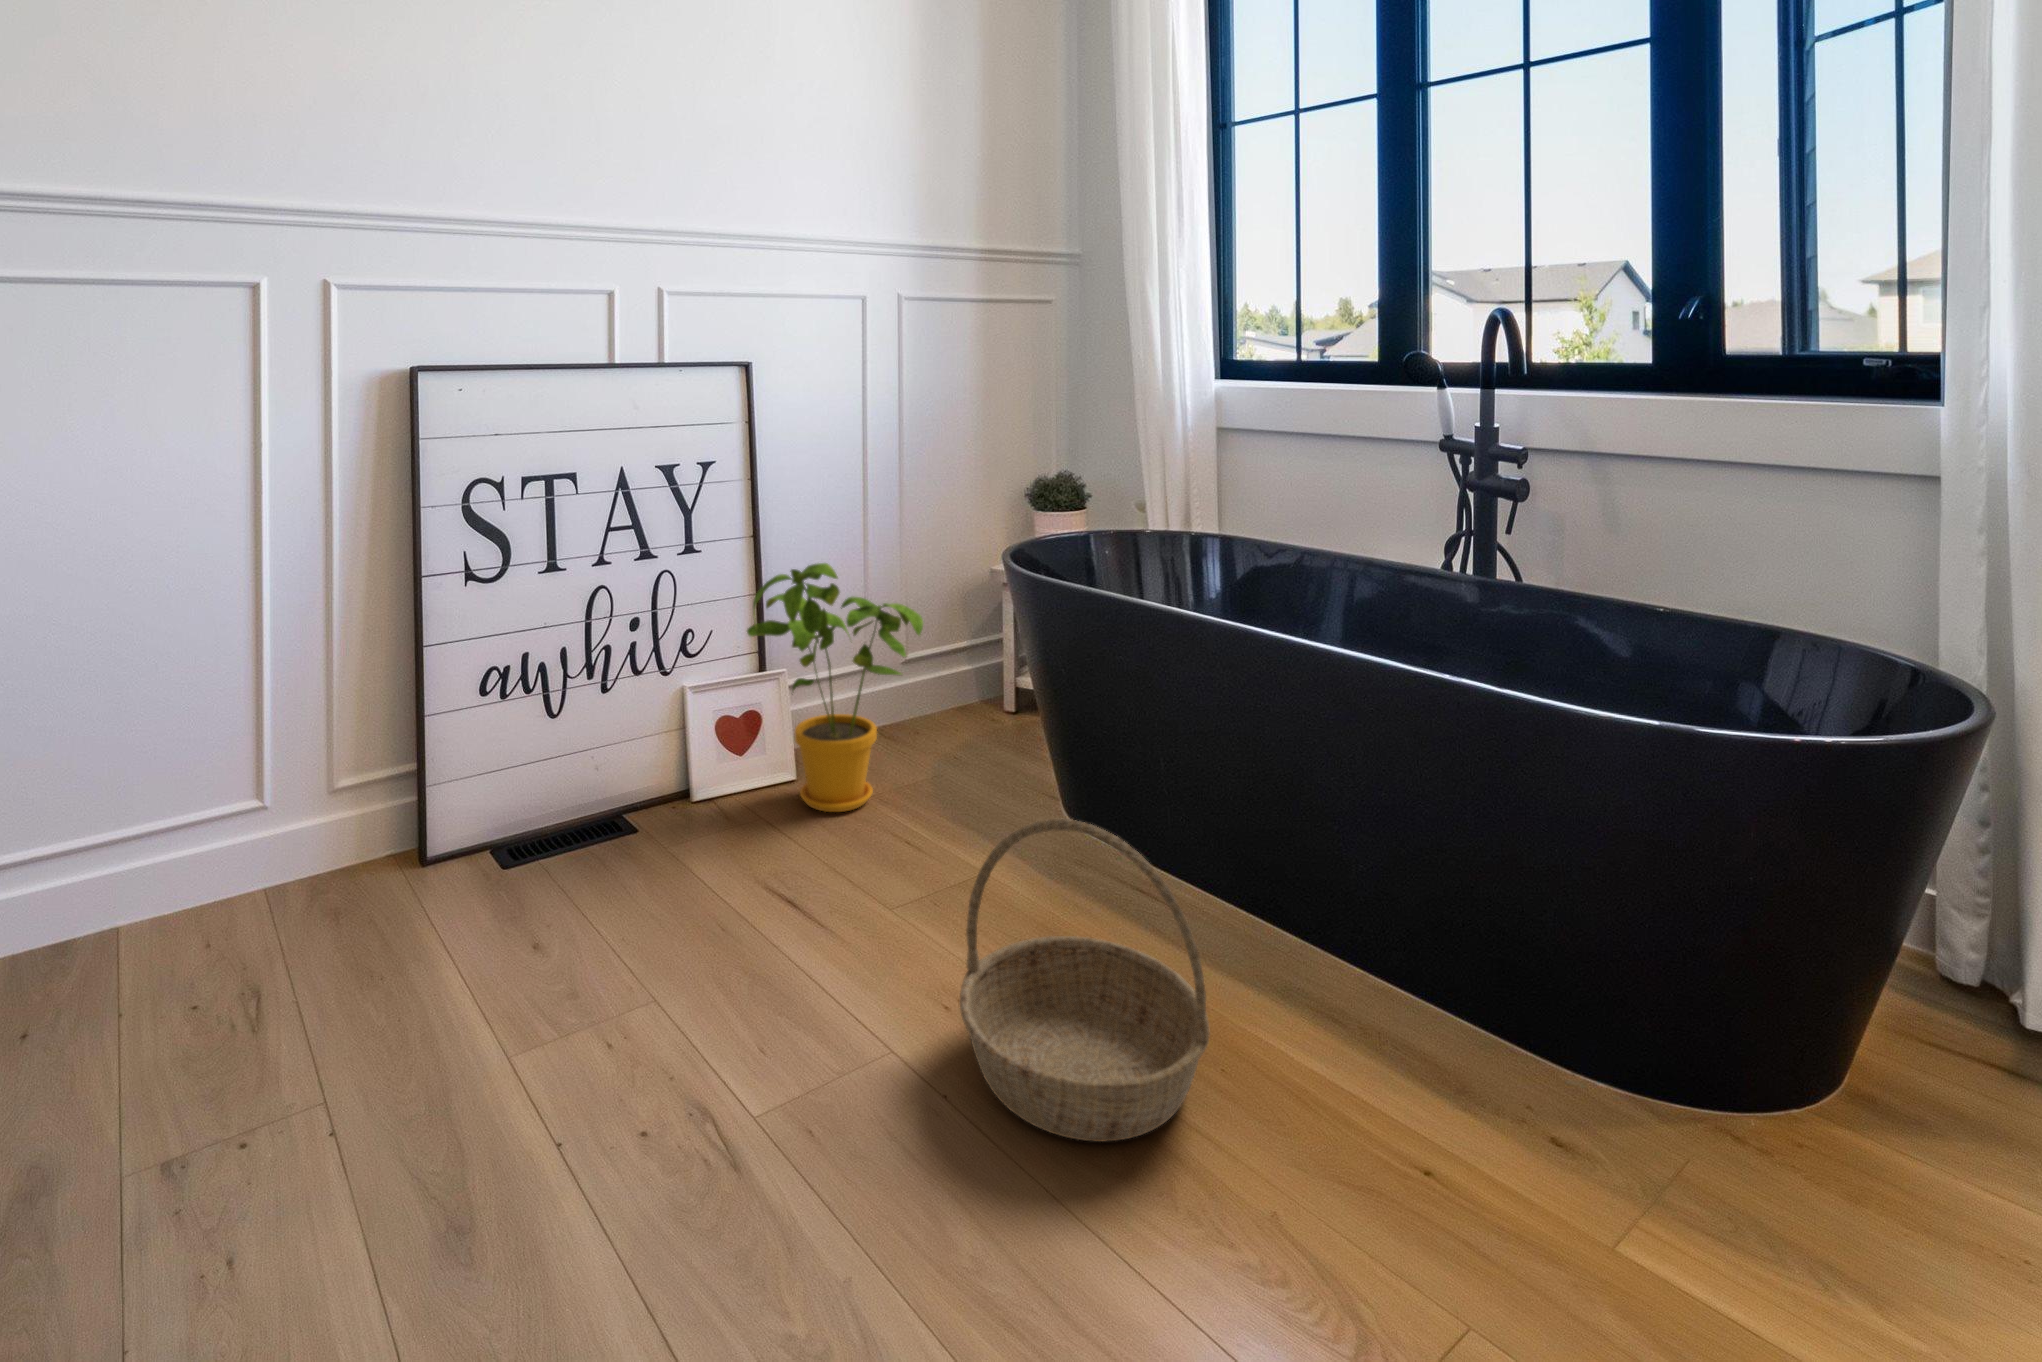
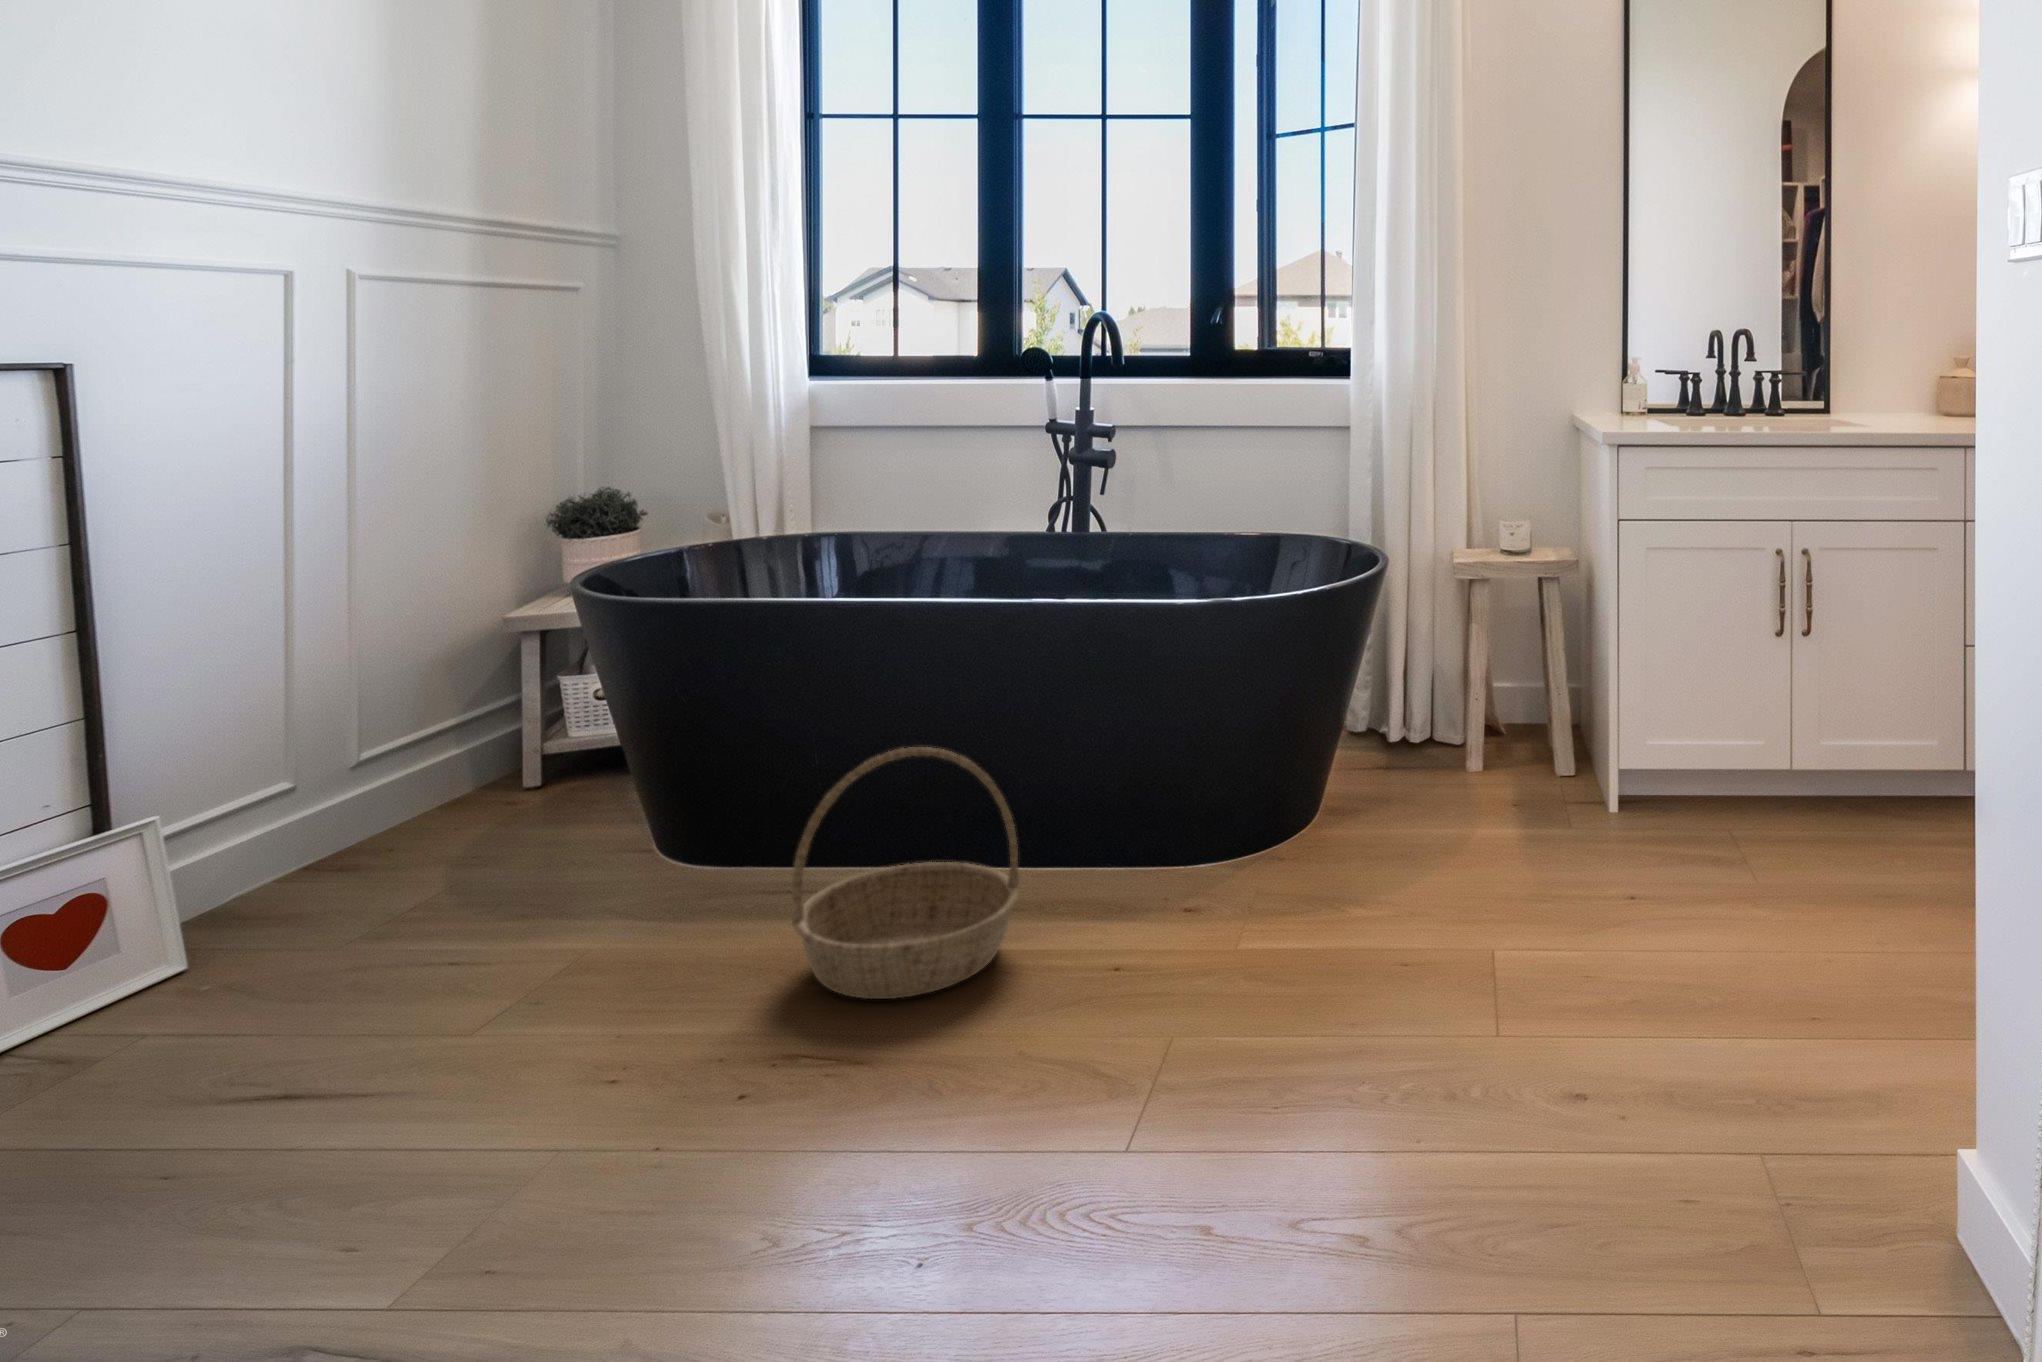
house plant: present [747,563,923,812] -> none [244,599,550,919]

